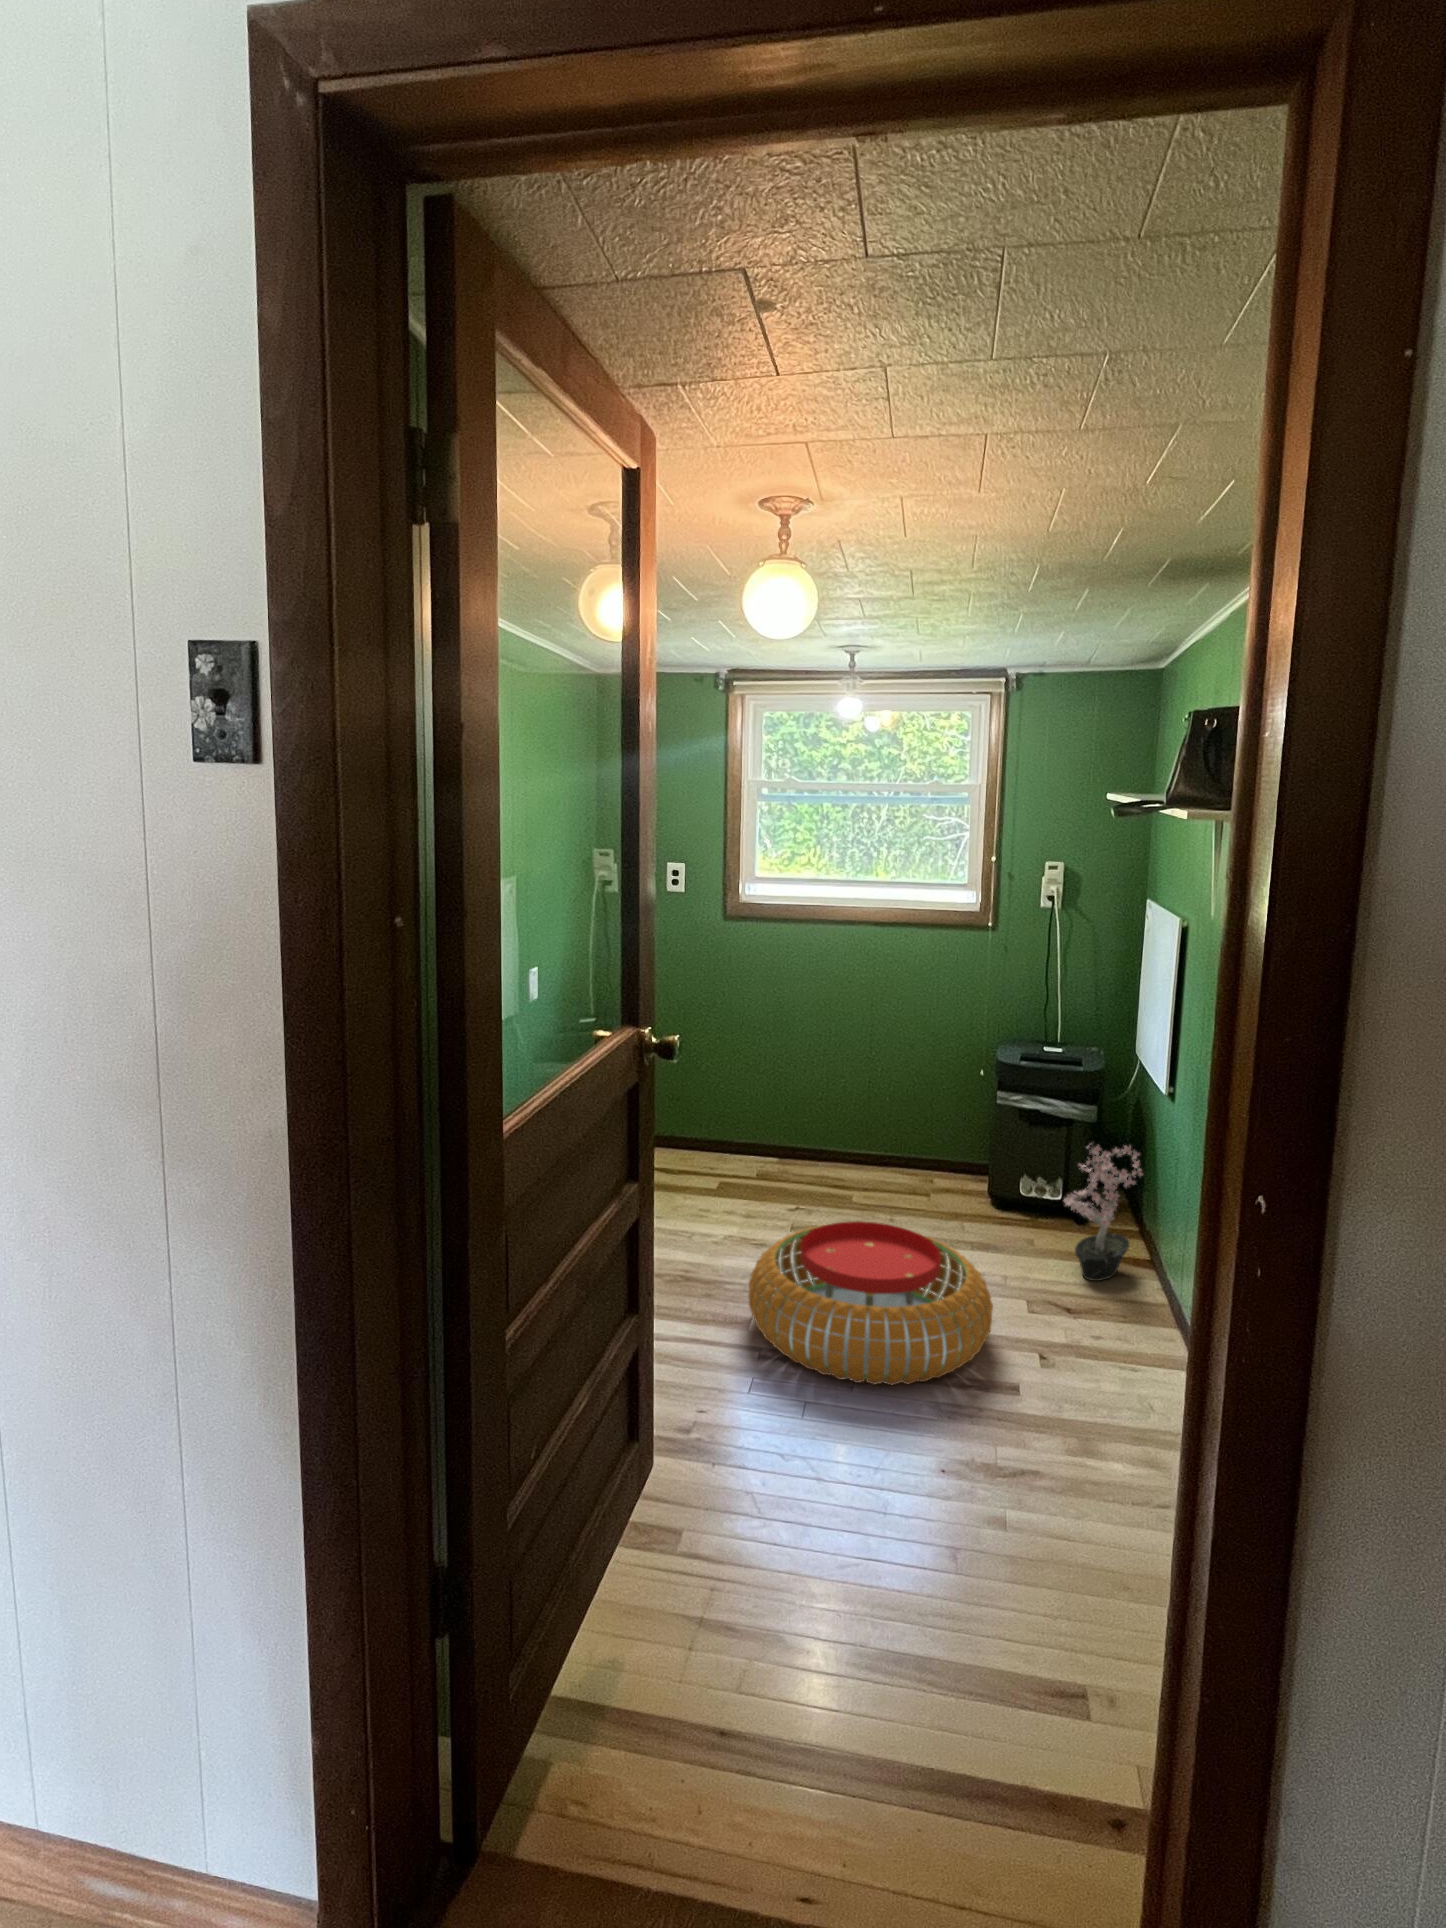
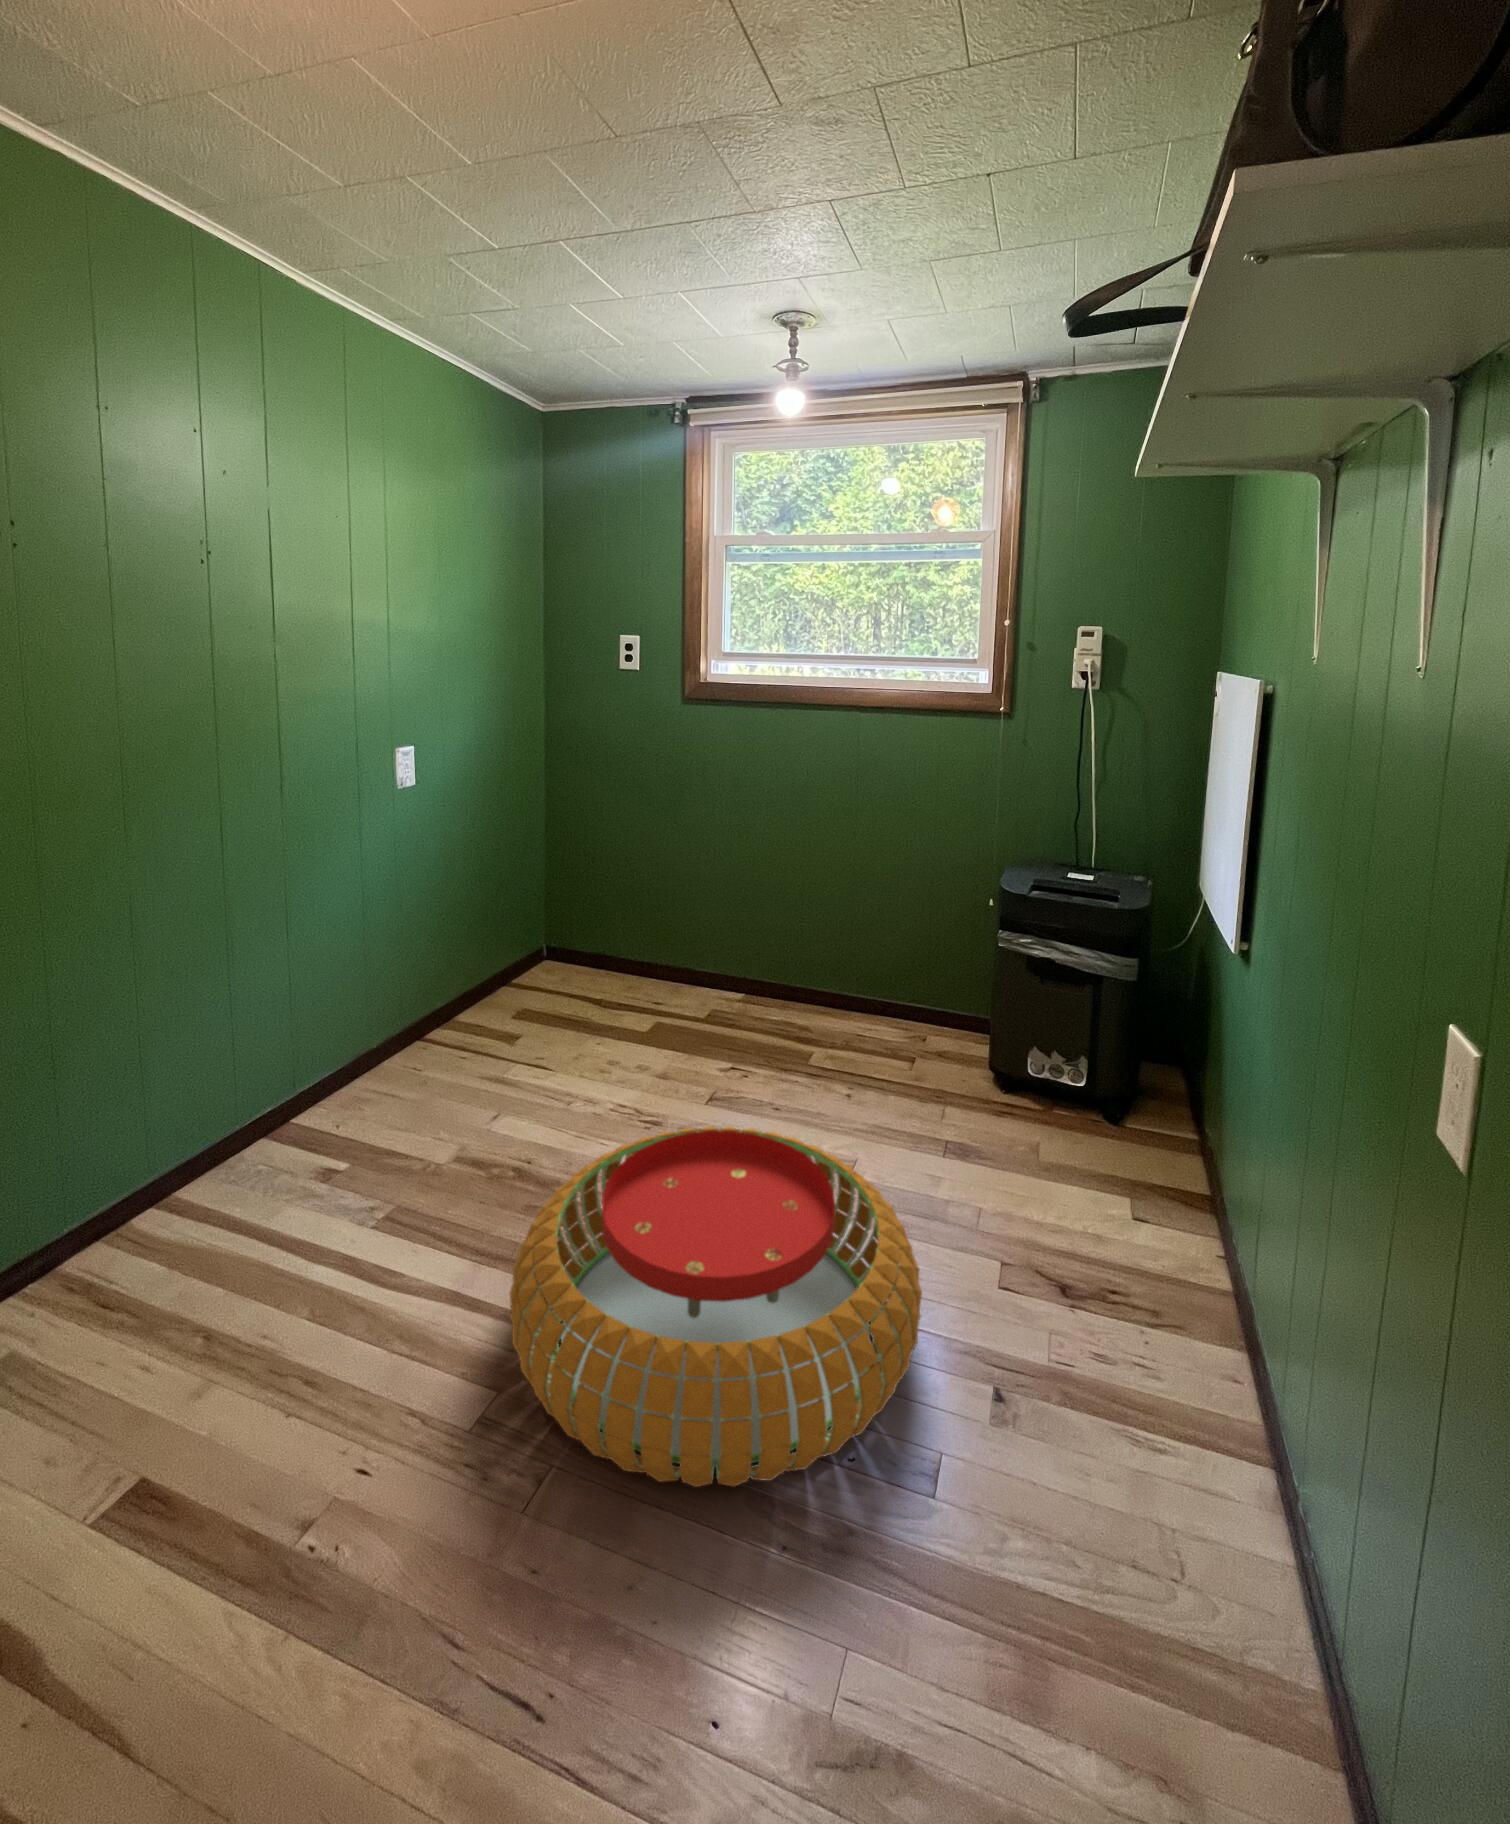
potted plant: present [1064,1143,1142,1281] -> none [1073,1013,1214,1231]

